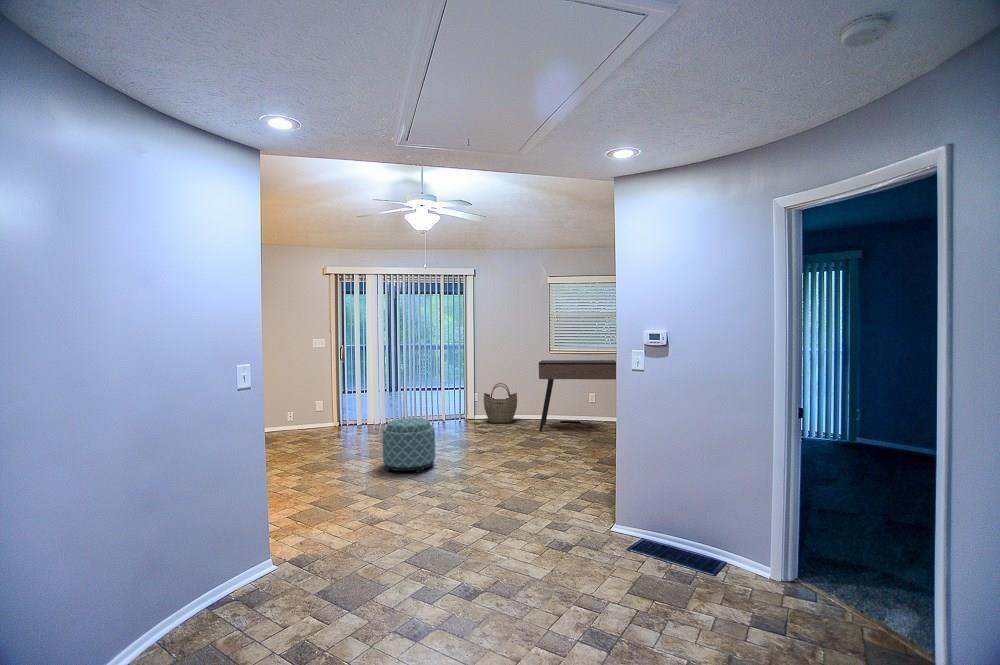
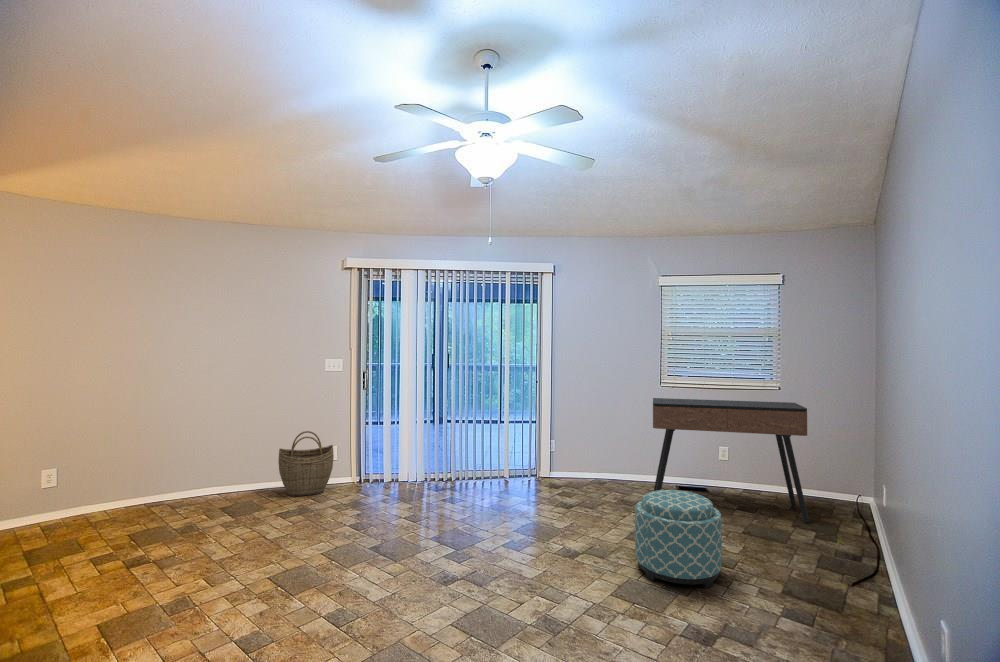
woven basket: present [484,383,517,423] -> present [278,431,334,496]
ottoman: present [383,418,435,473] -> present [635,490,722,588]

